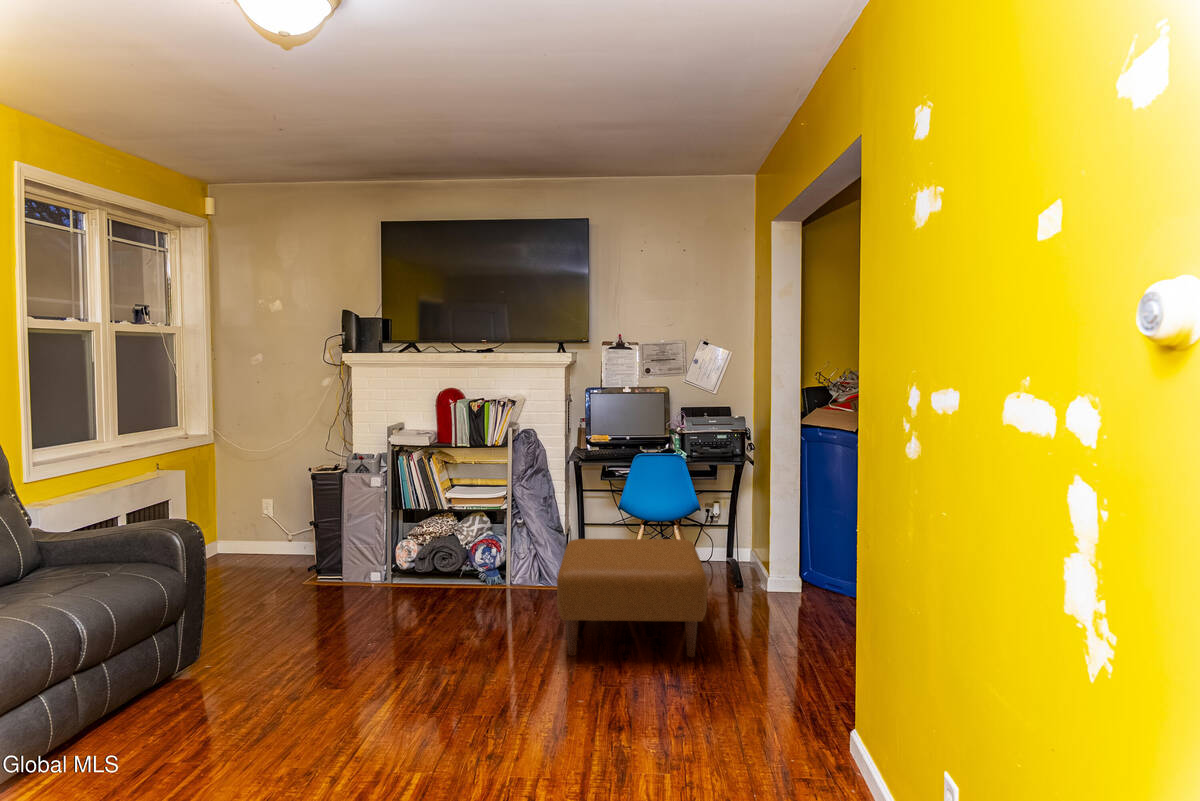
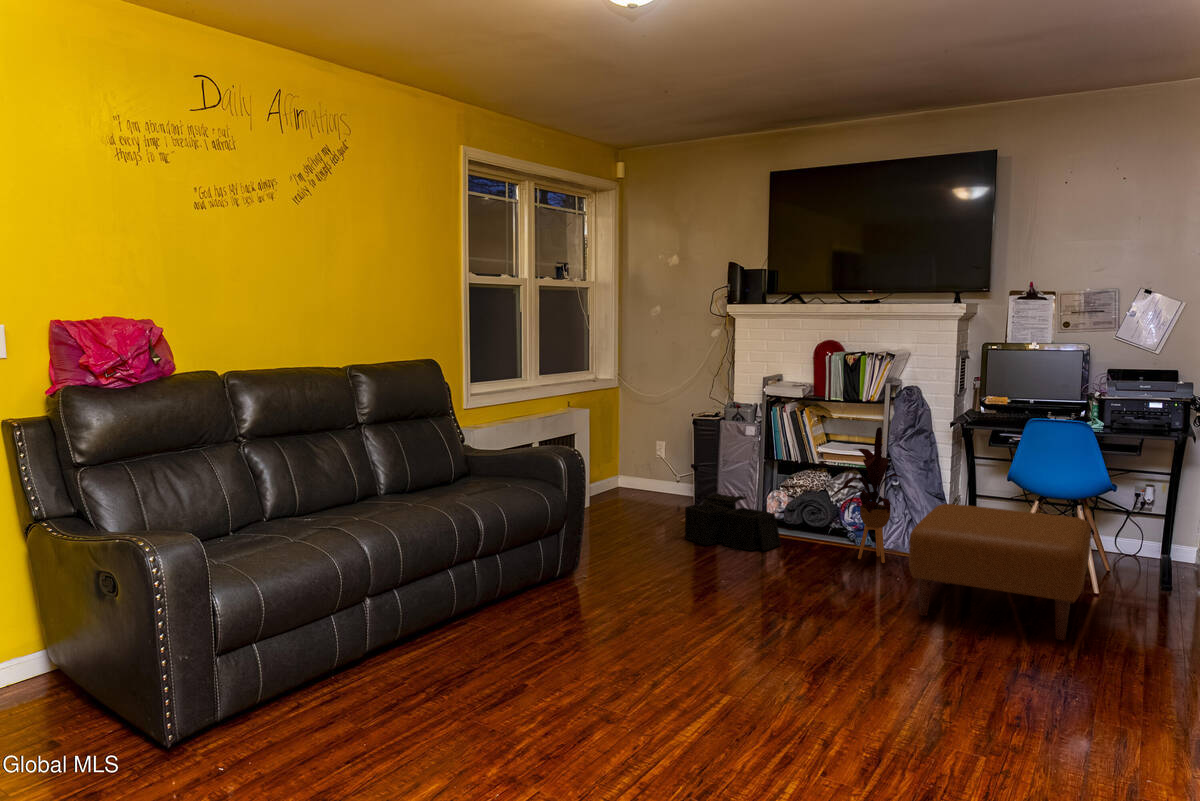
house plant: none [463,471,532,601] -> present [829,427,901,563]
storage bin: none [309,548,416,614] -> present [685,493,781,551]

